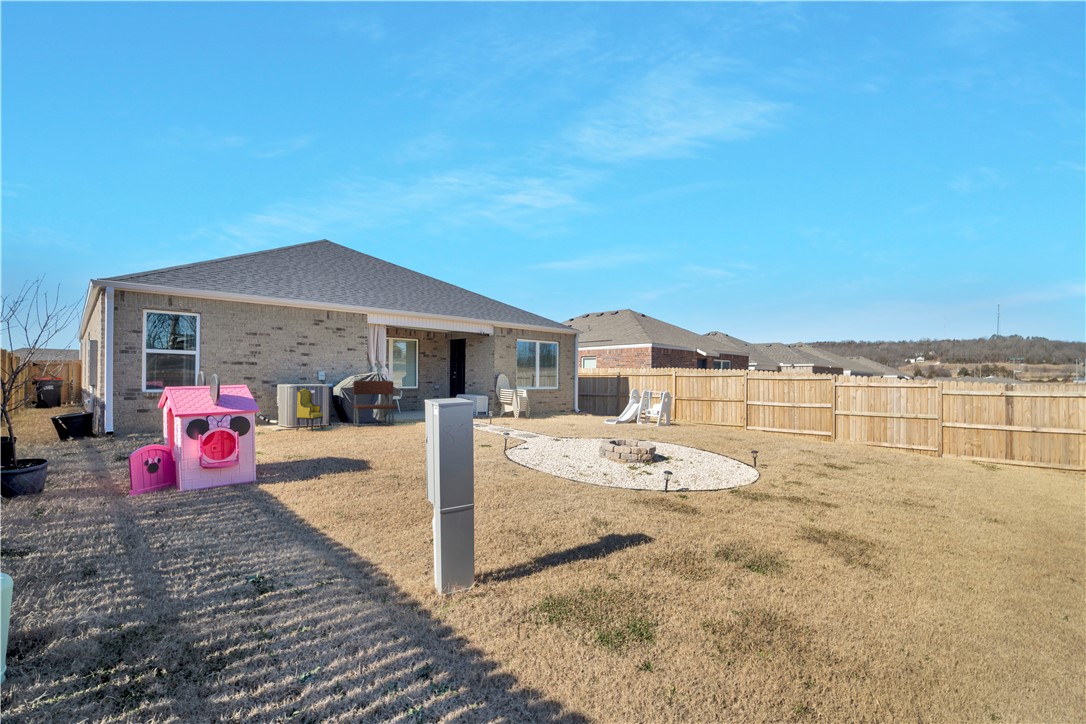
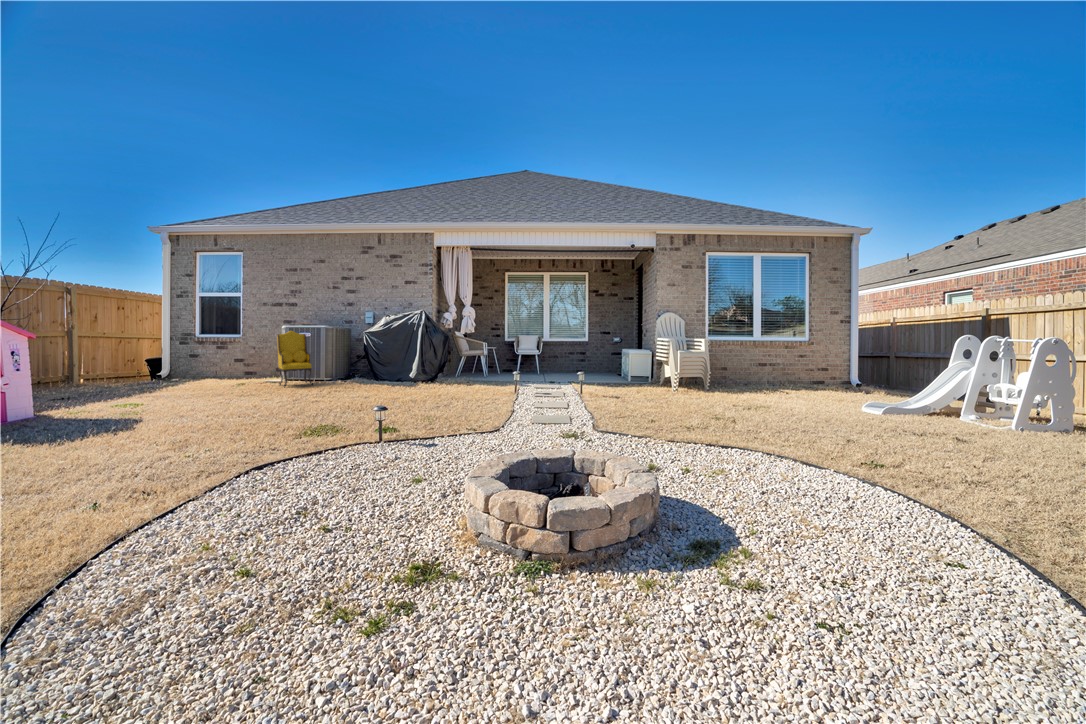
bench: present [353,381,398,426] -> none [352,322,419,387]

